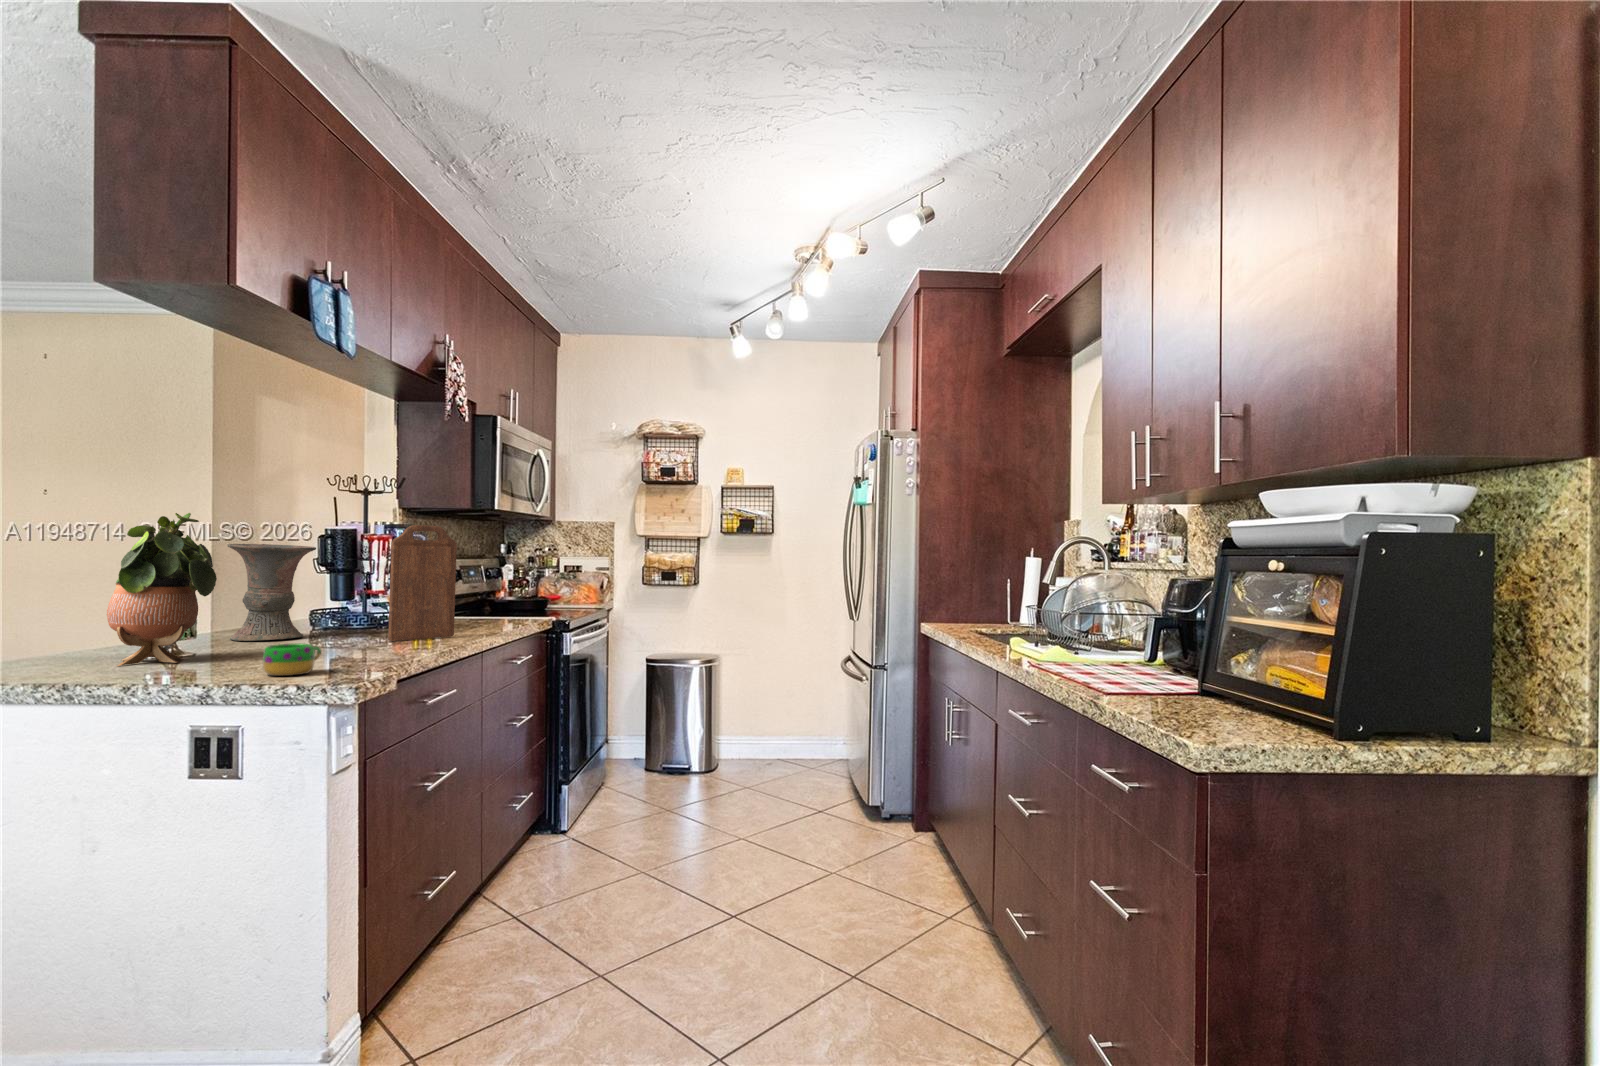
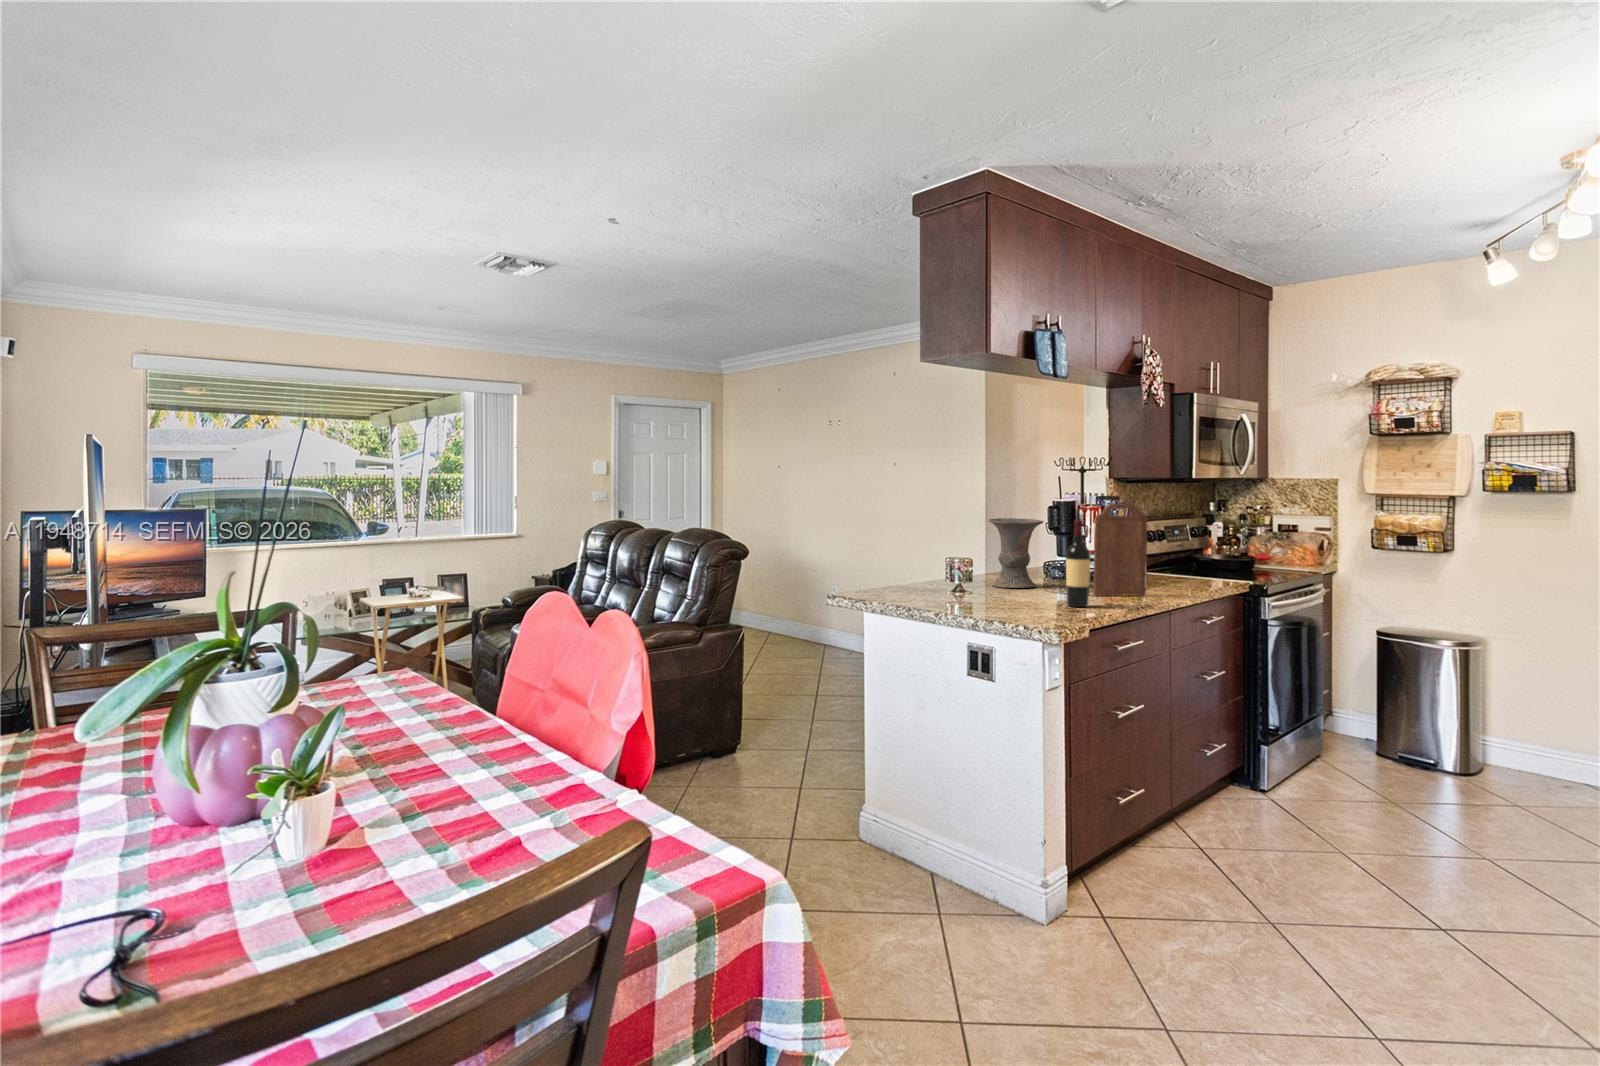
potted plant: present [107,513,217,666] -> none [927,504,981,601]
wine bottle: none [356,539,391,655] -> present [1066,520,1091,607]
mug: present [263,644,321,676] -> none [1006,596,1041,618]

